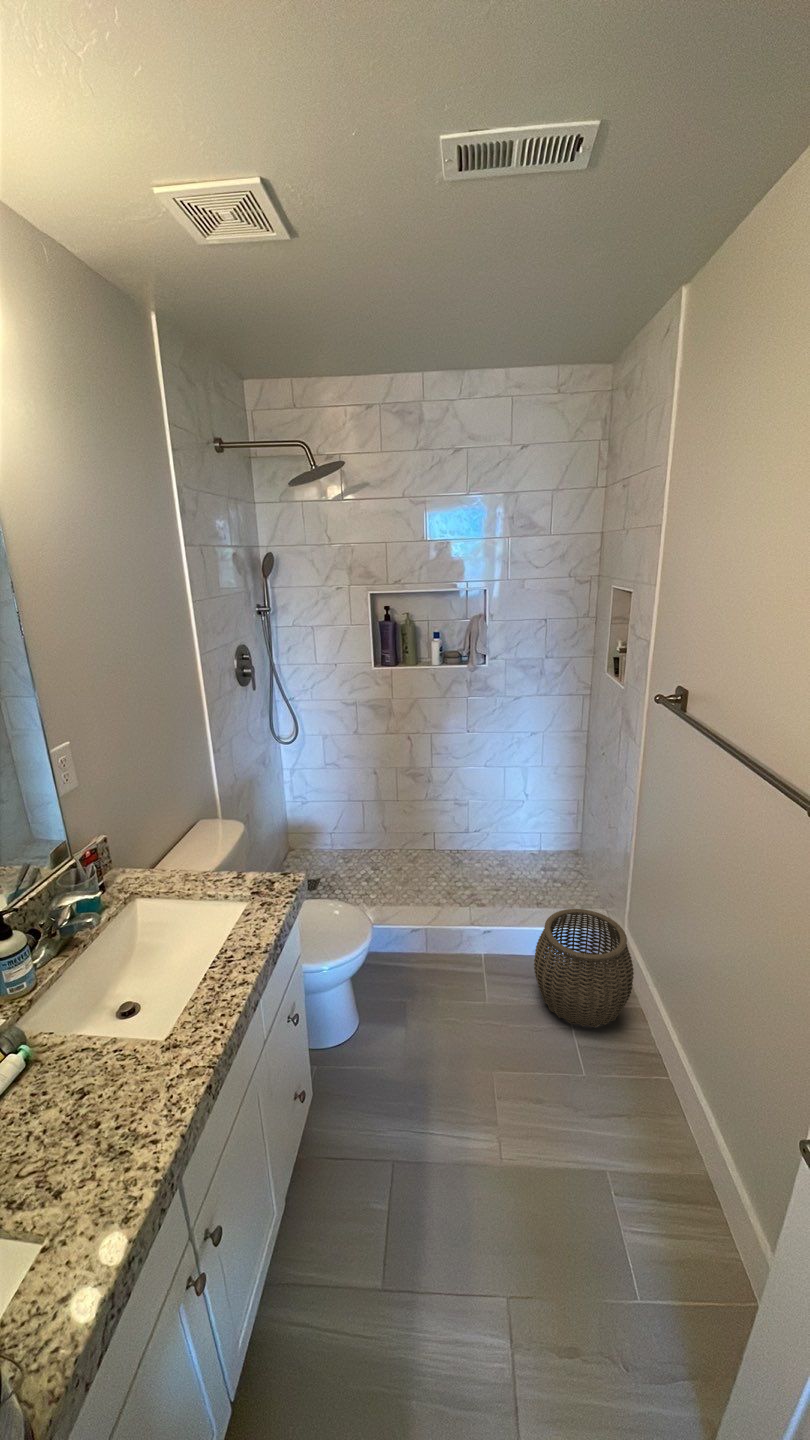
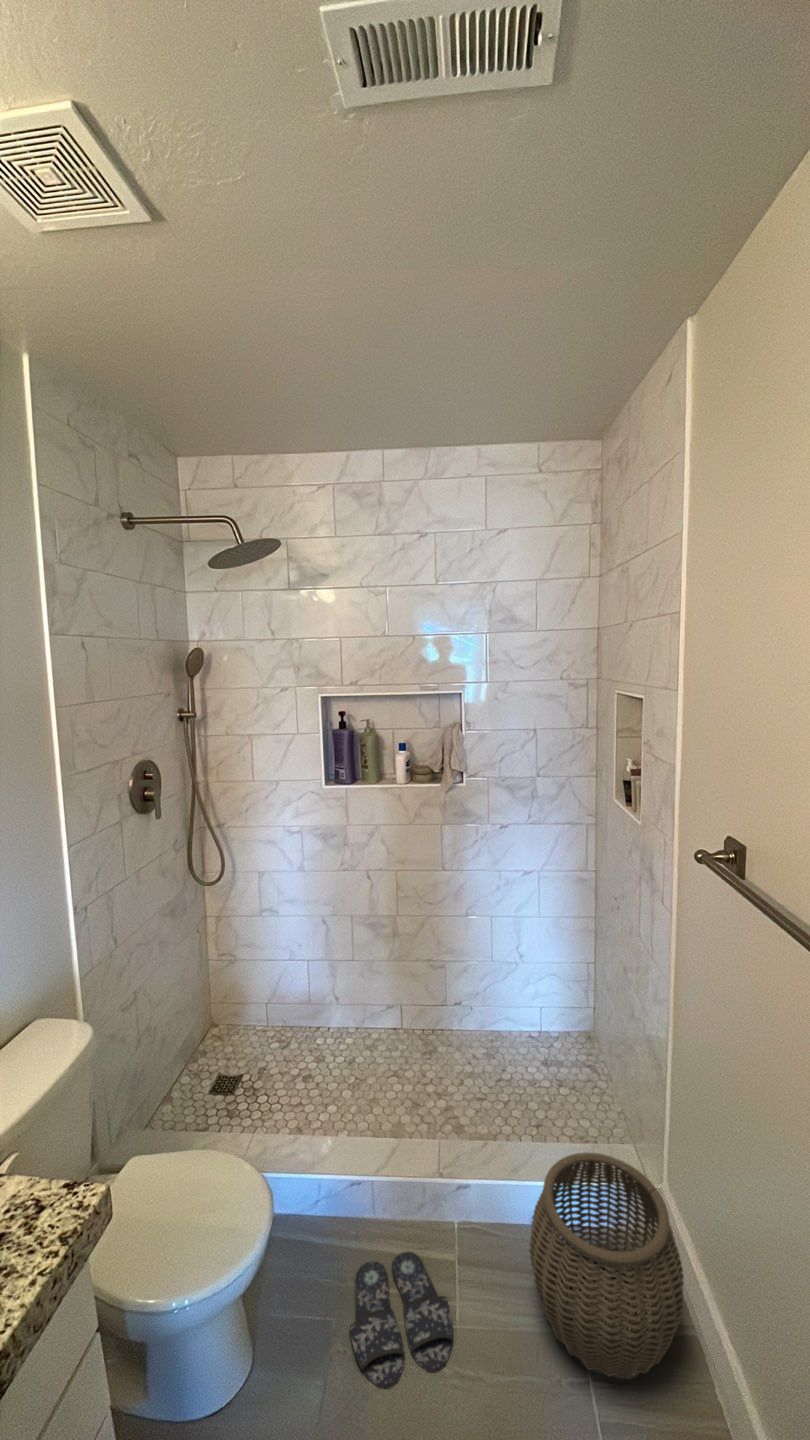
slippers: none [417,973,484,1035] -> present [350,1252,453,1389]

